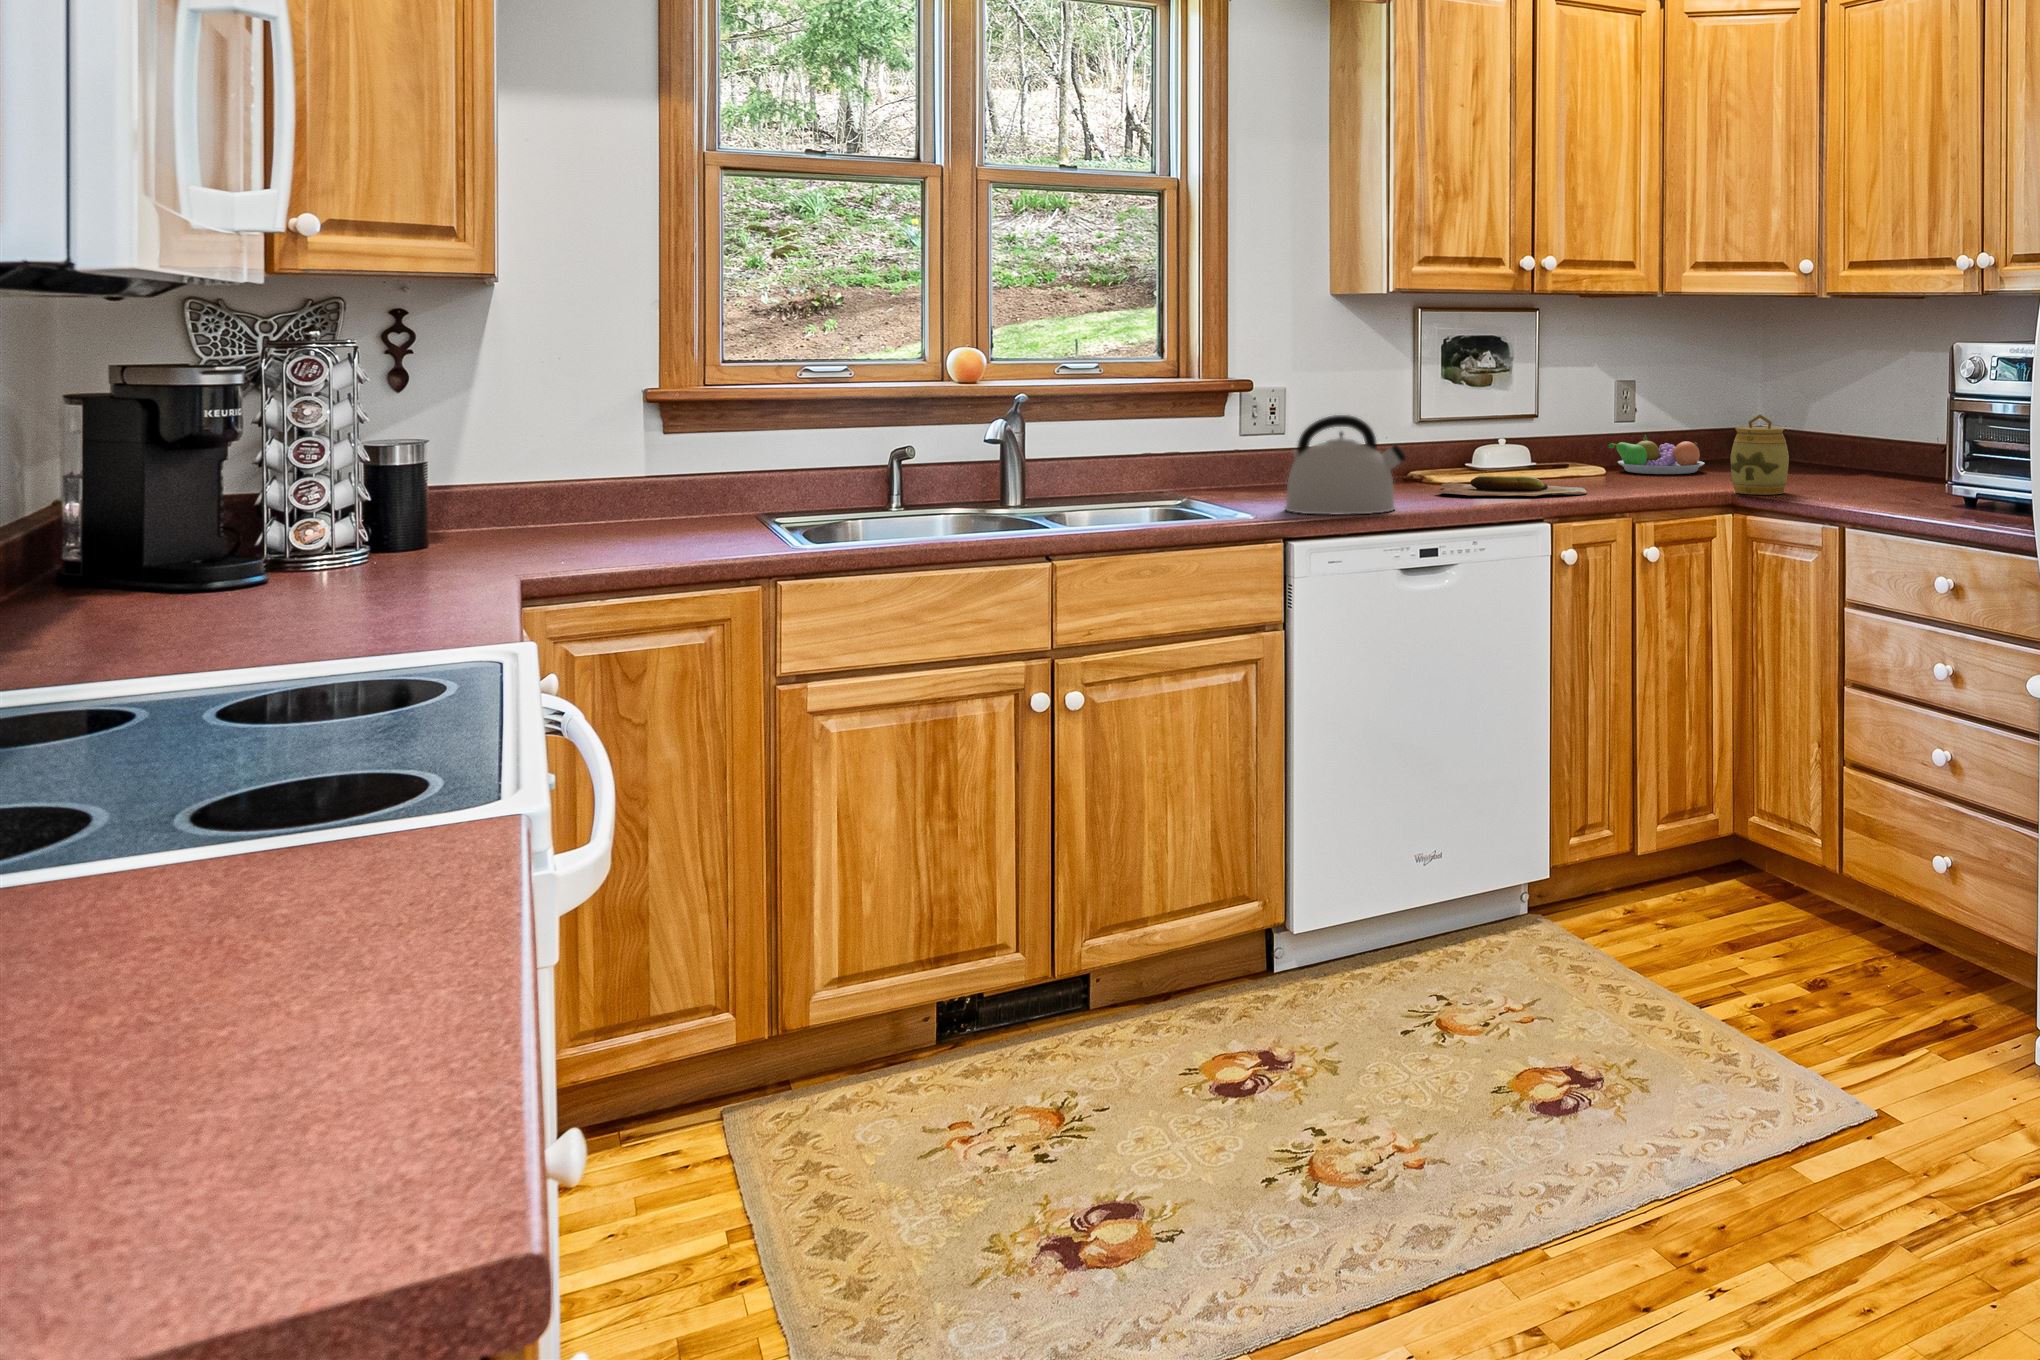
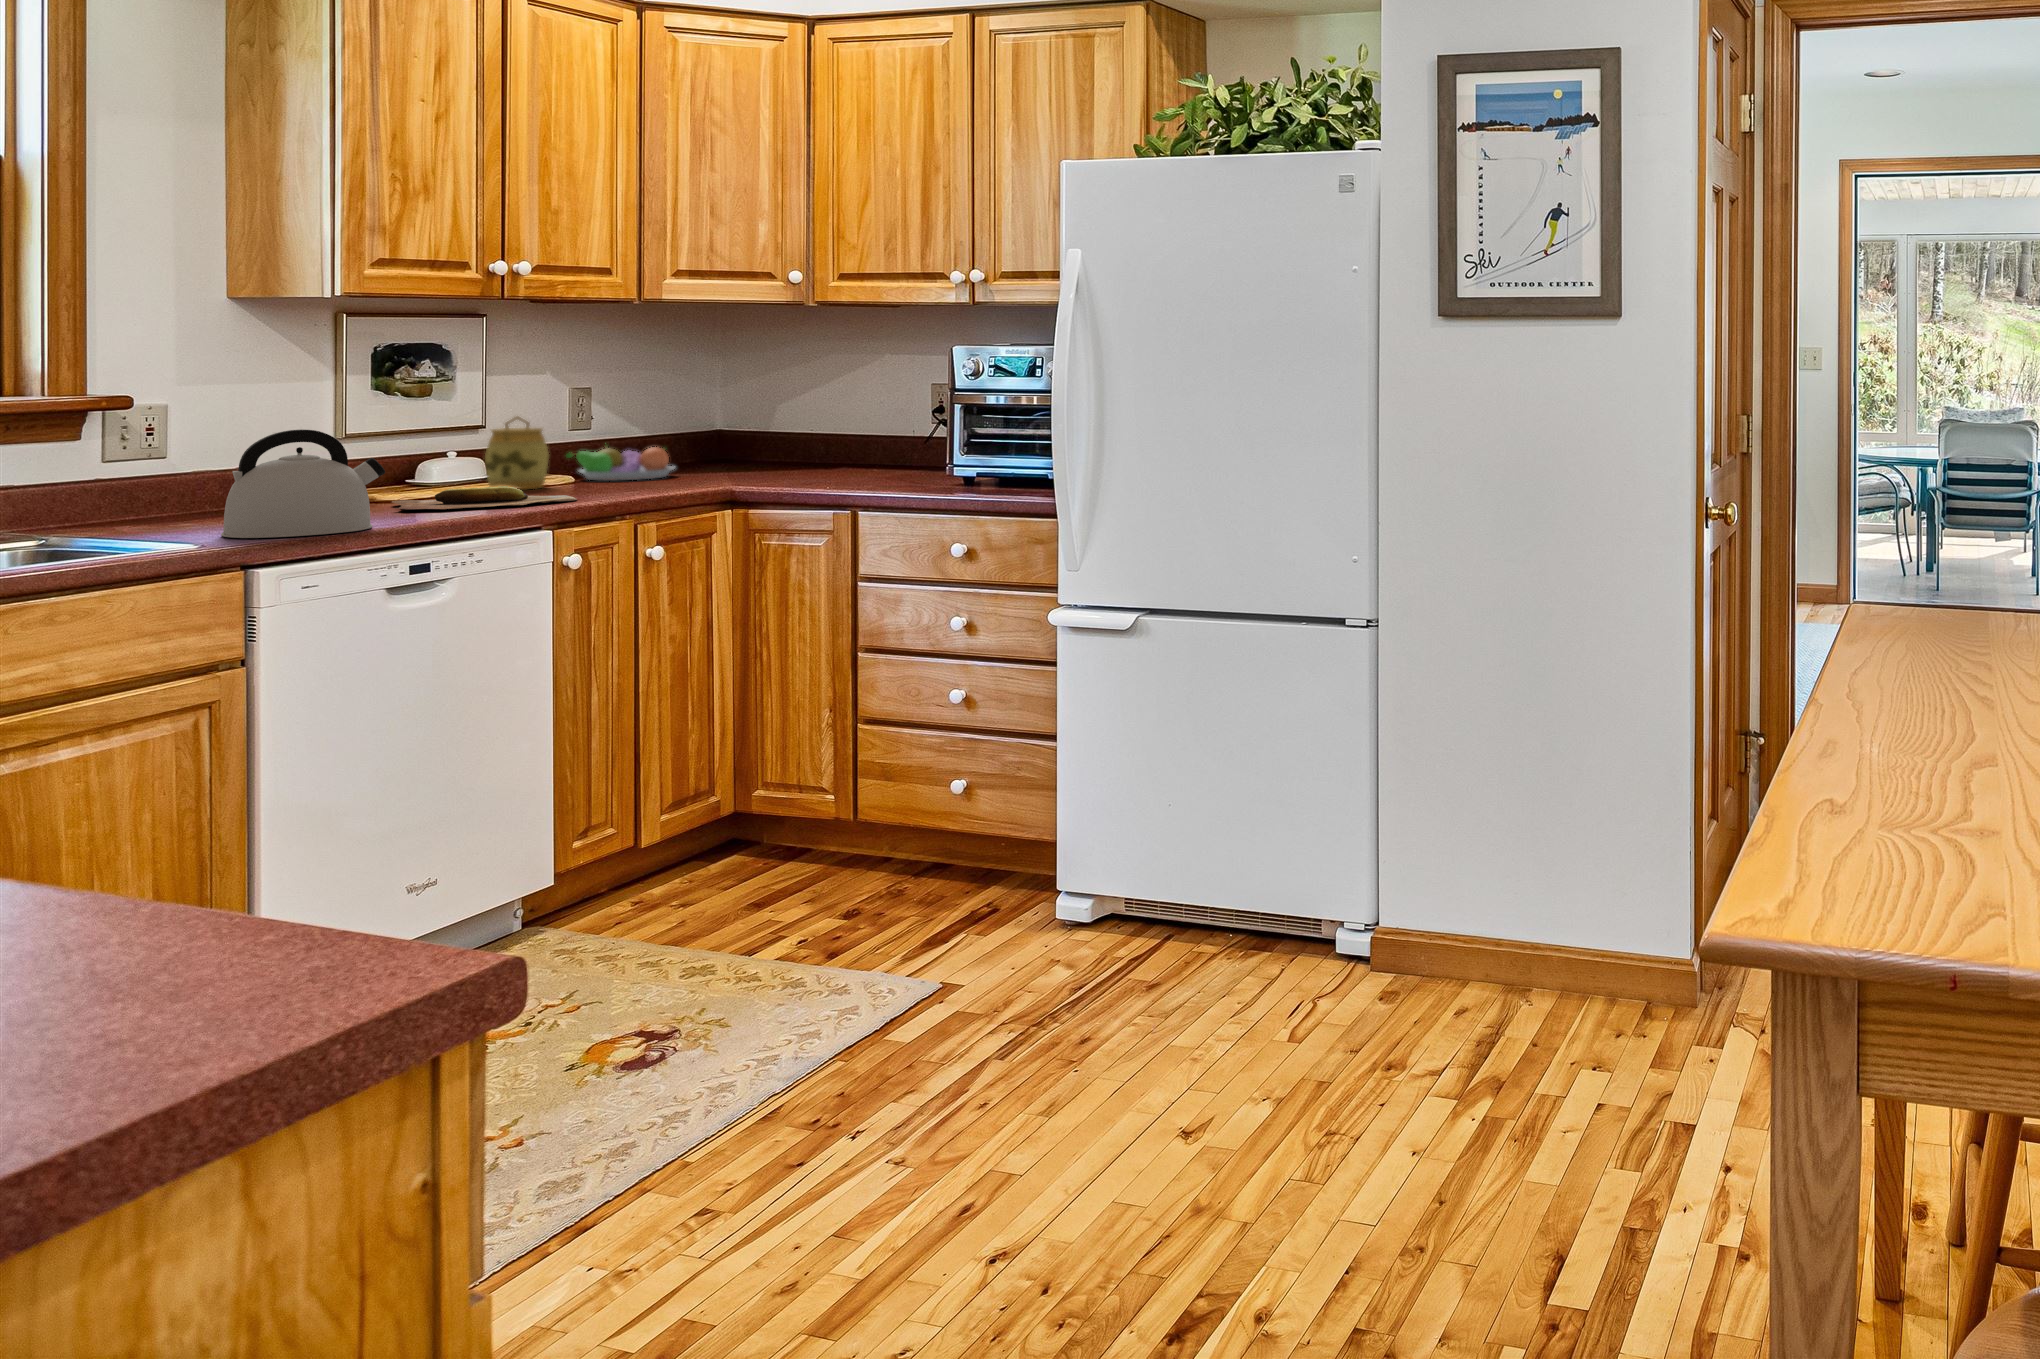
jar: present [1730,414,1789,495] -> present [485,417,549,490]

